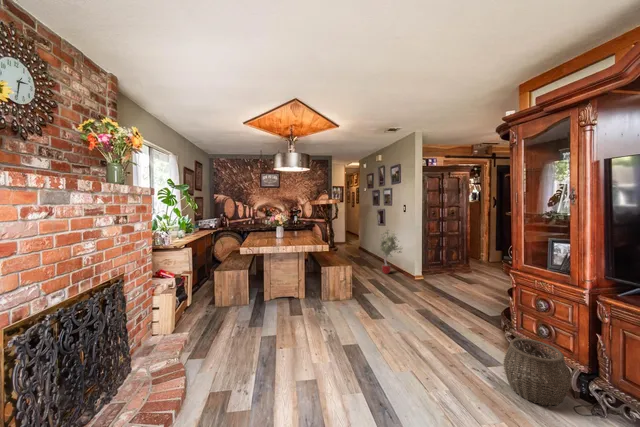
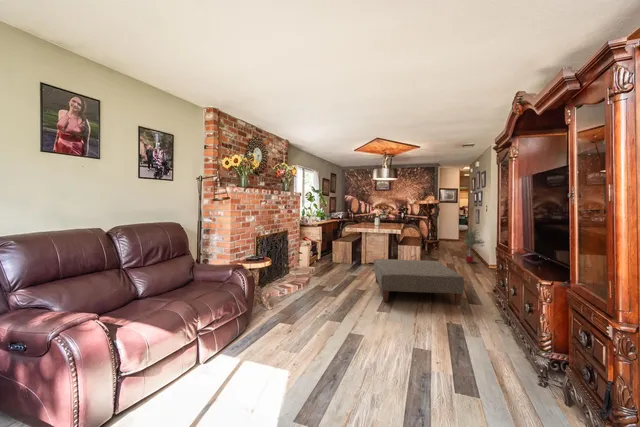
ottoman: none [310,290,482,409] -> present [374,259,464,305]
woven basket: present [504,338,571,406] -> none [468,286,505,321]

